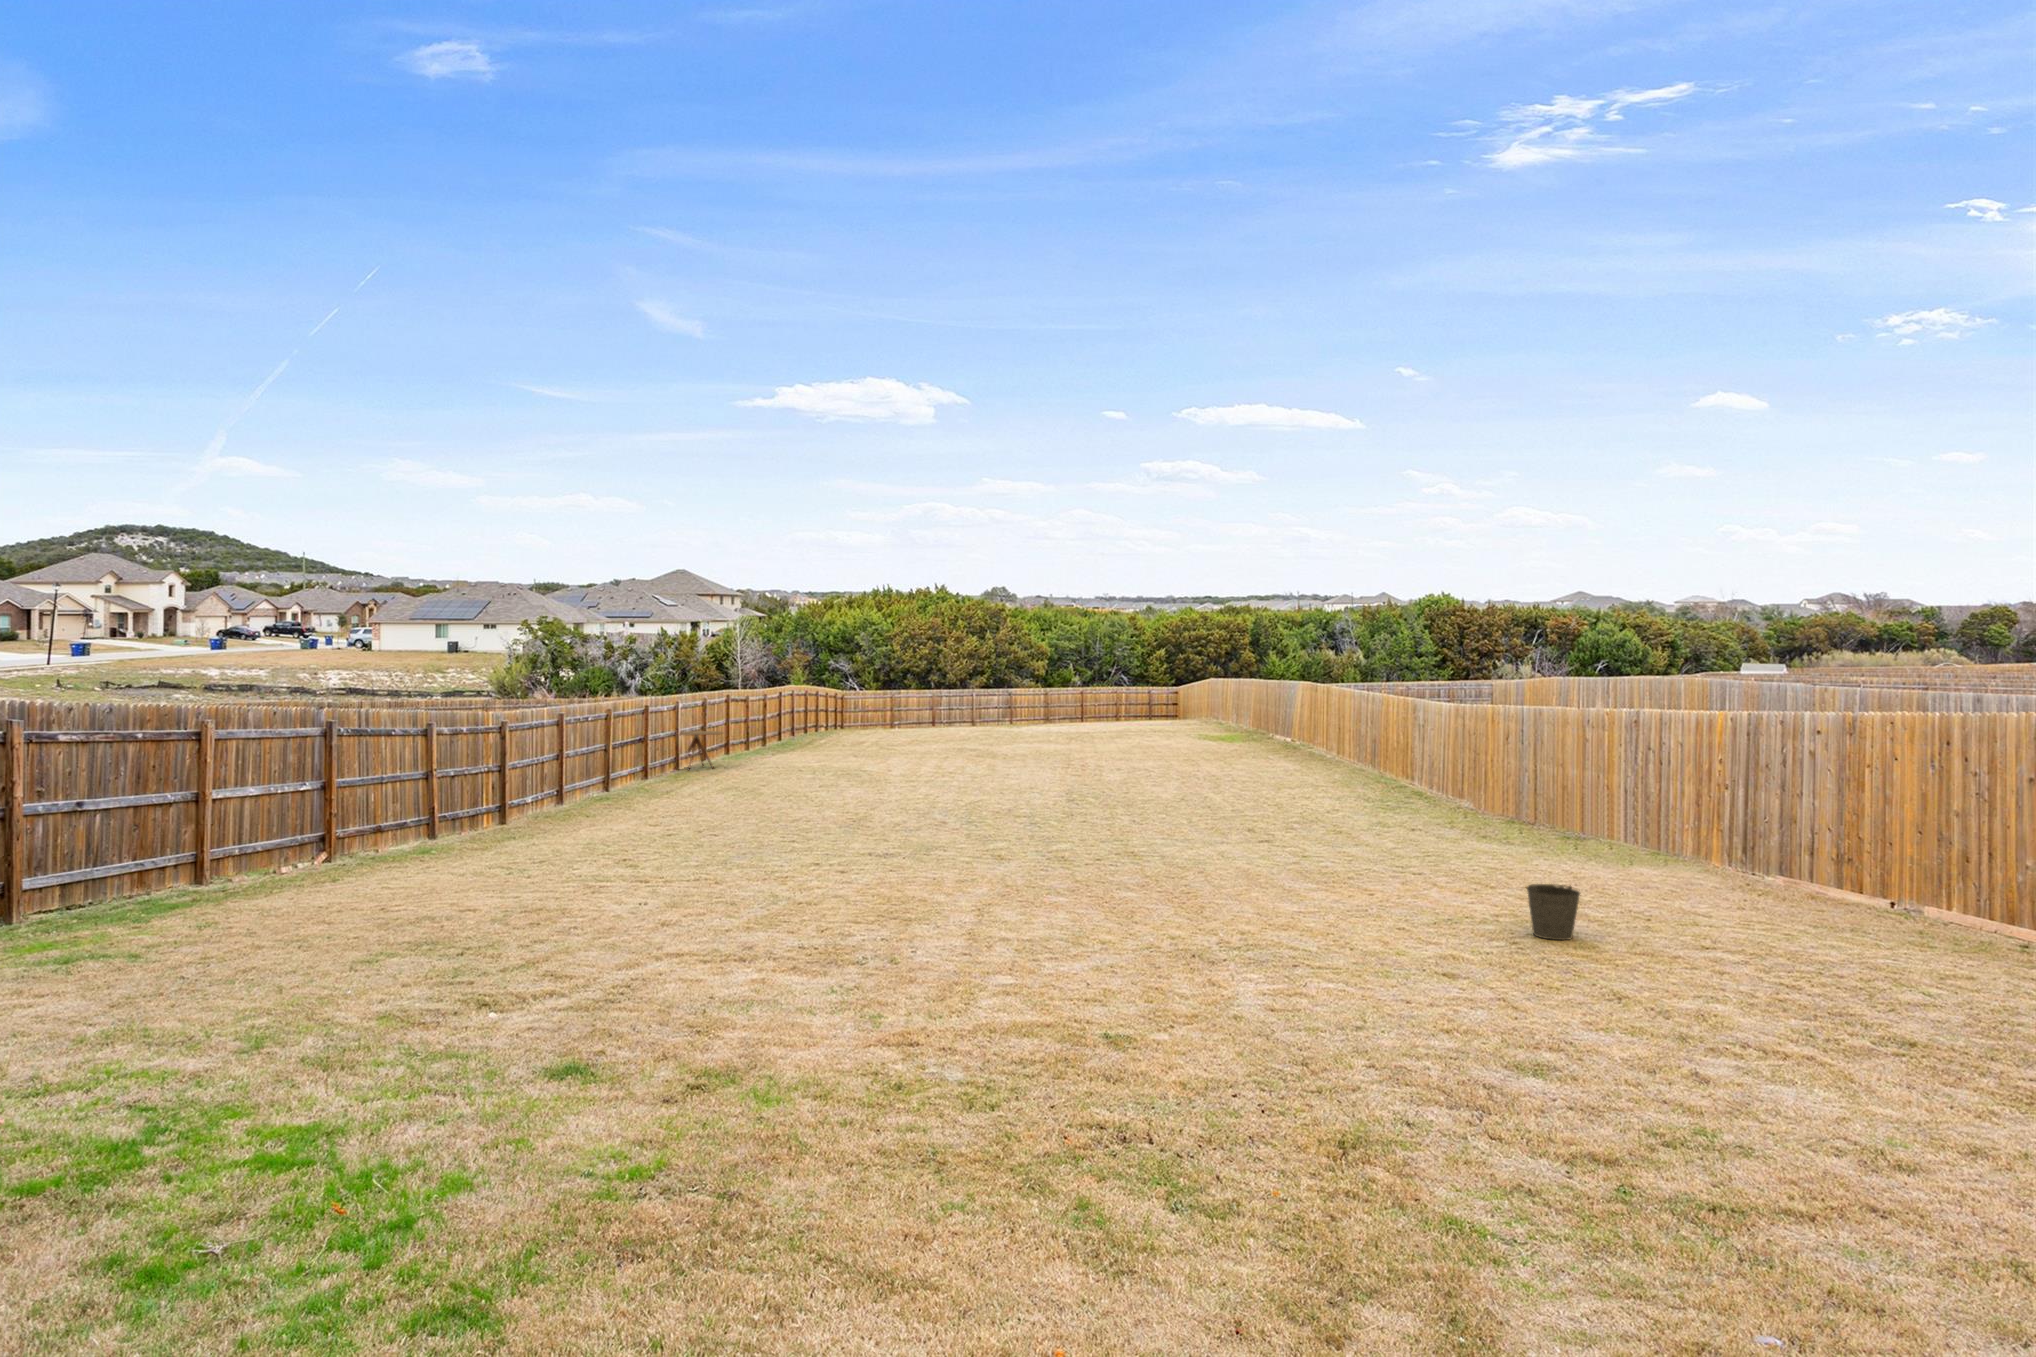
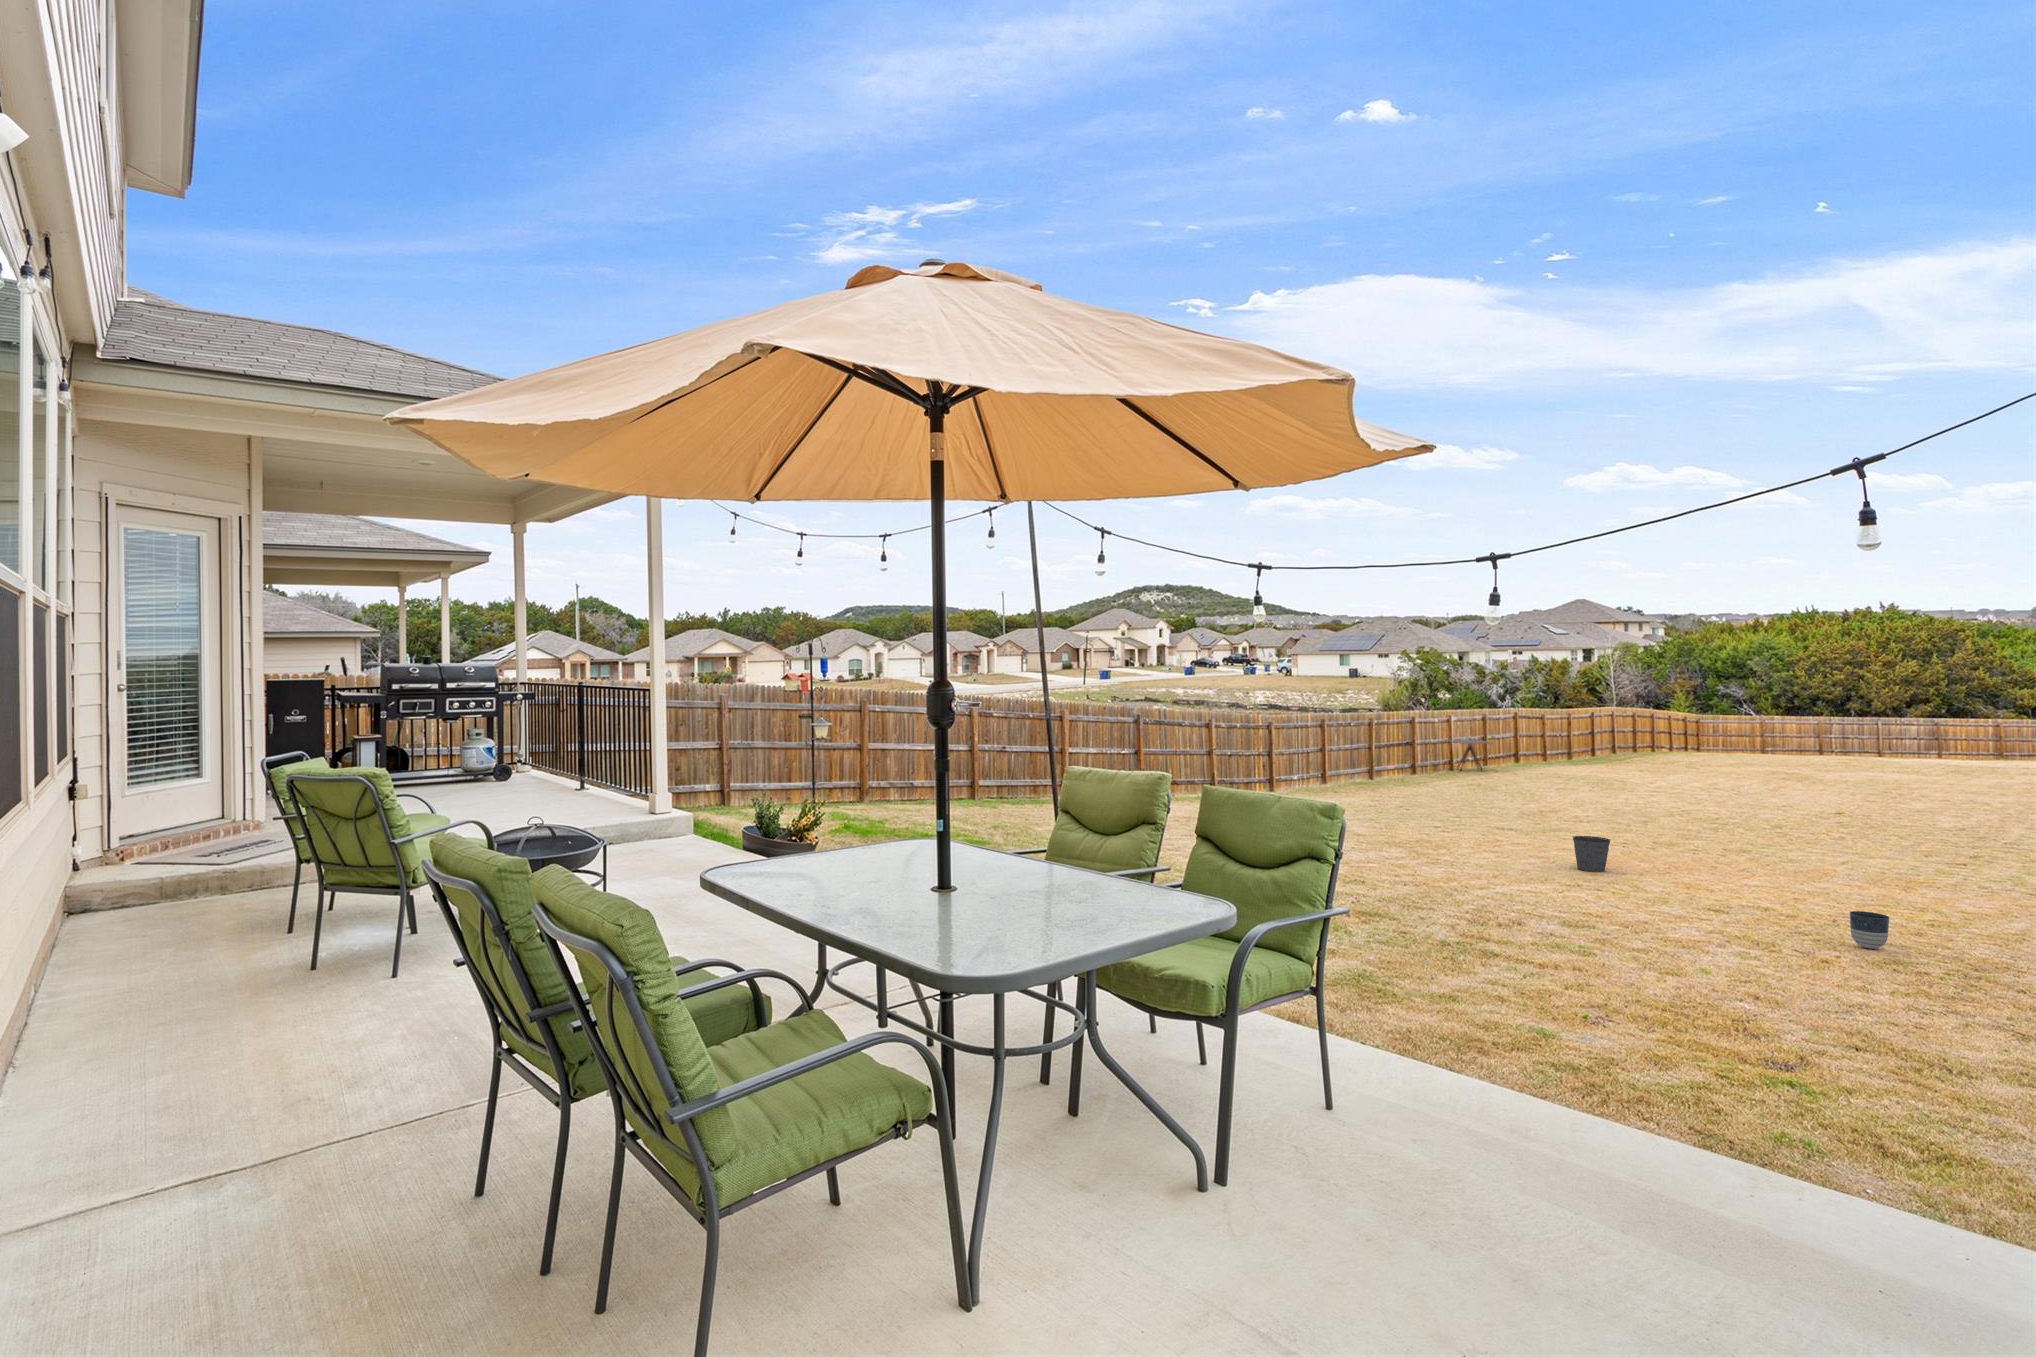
bucket: present [1527,884,1580,940] -> present [1573,836,1610,872]
planter: none [1596,892,1631,930] -> present [1850,911,1889,949]

